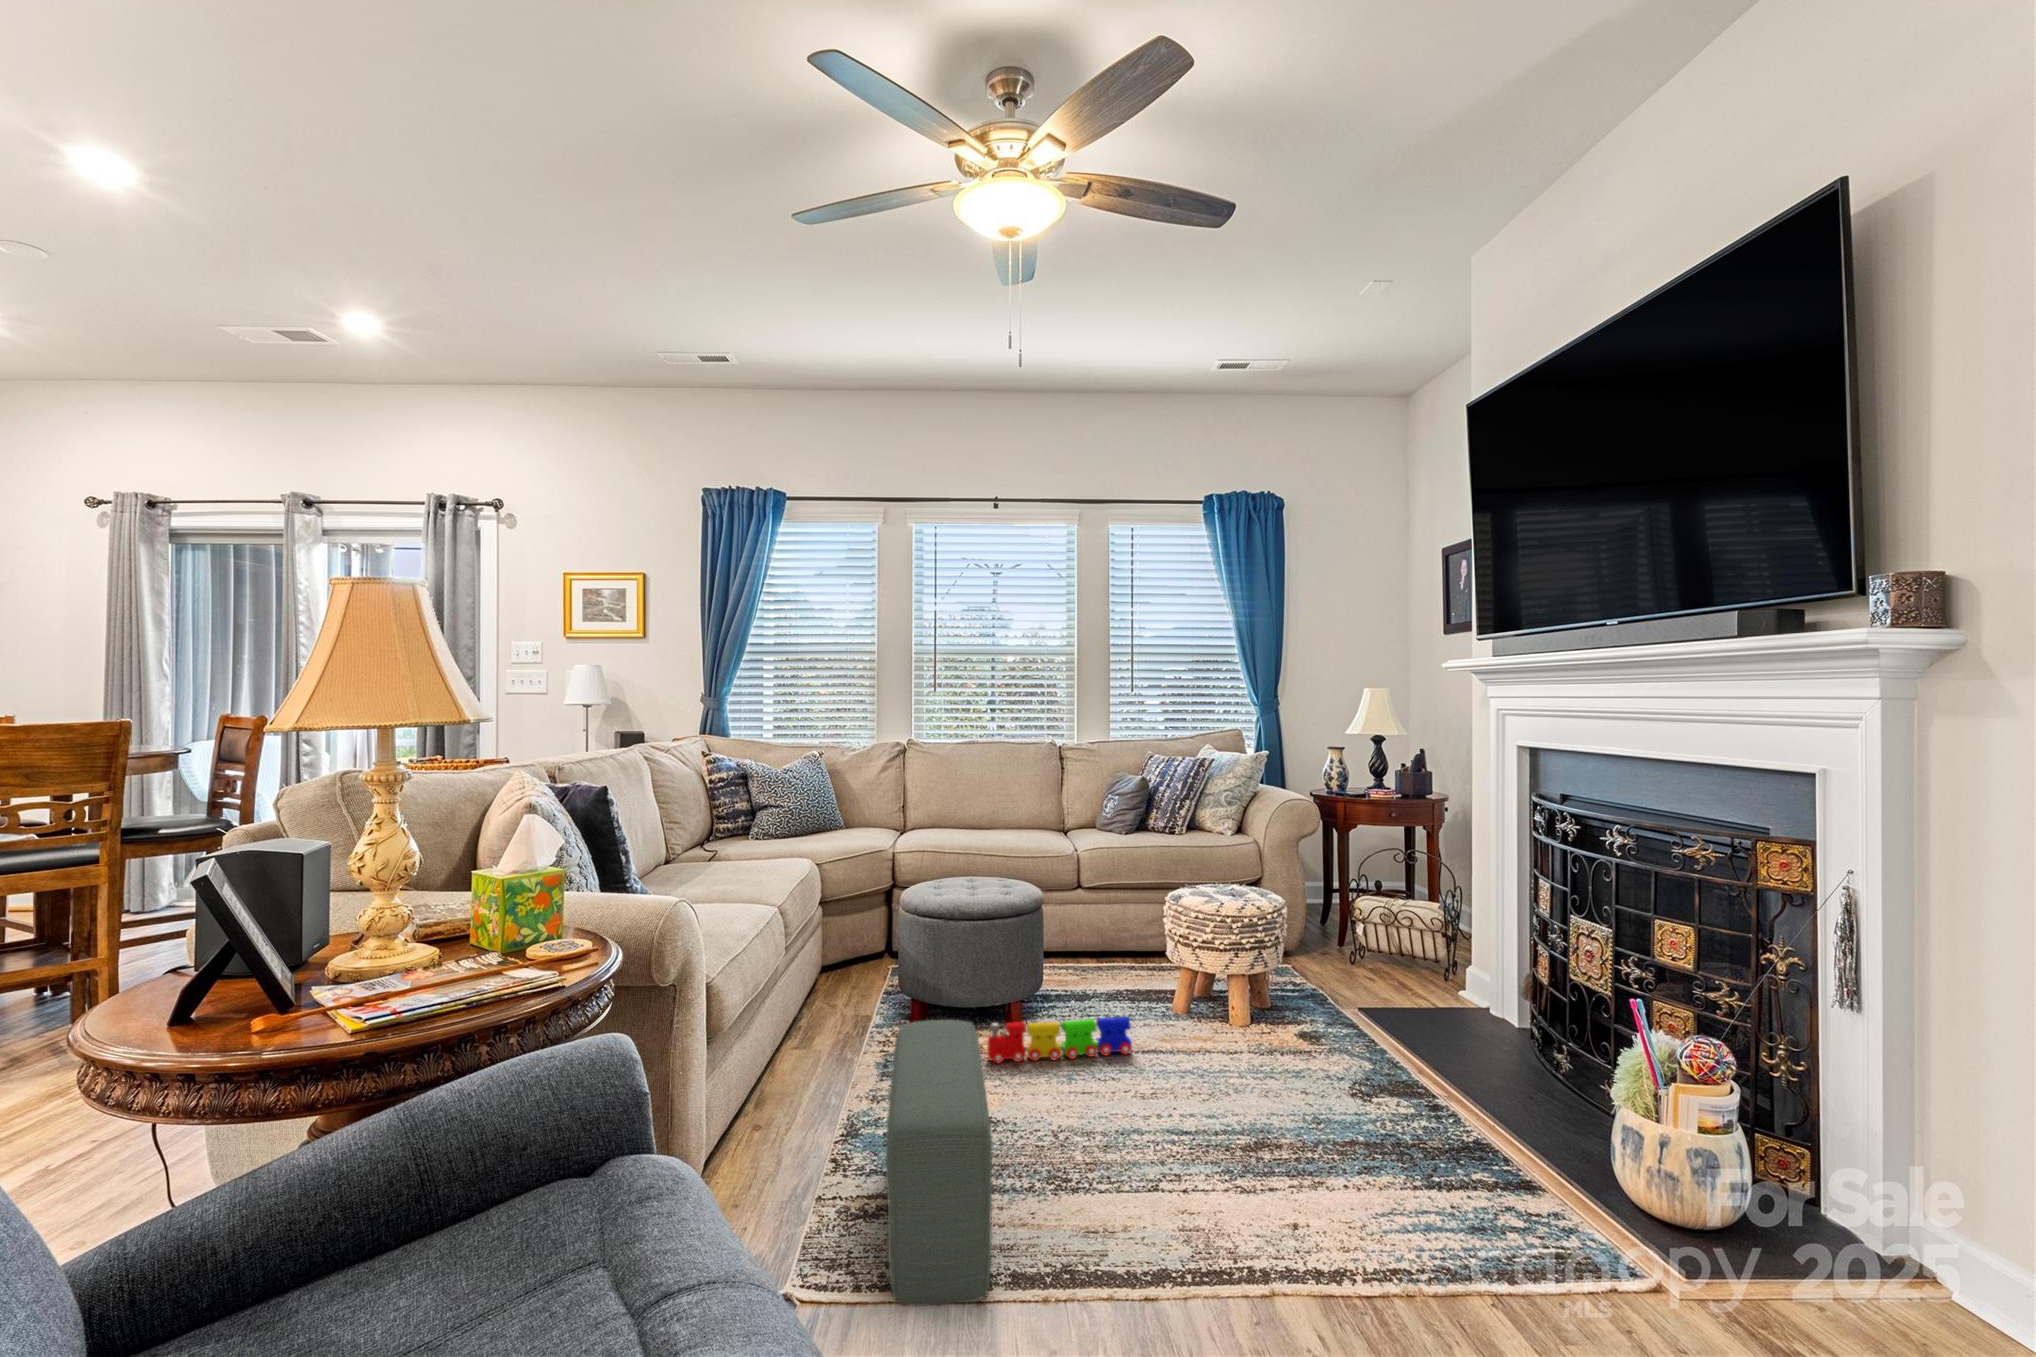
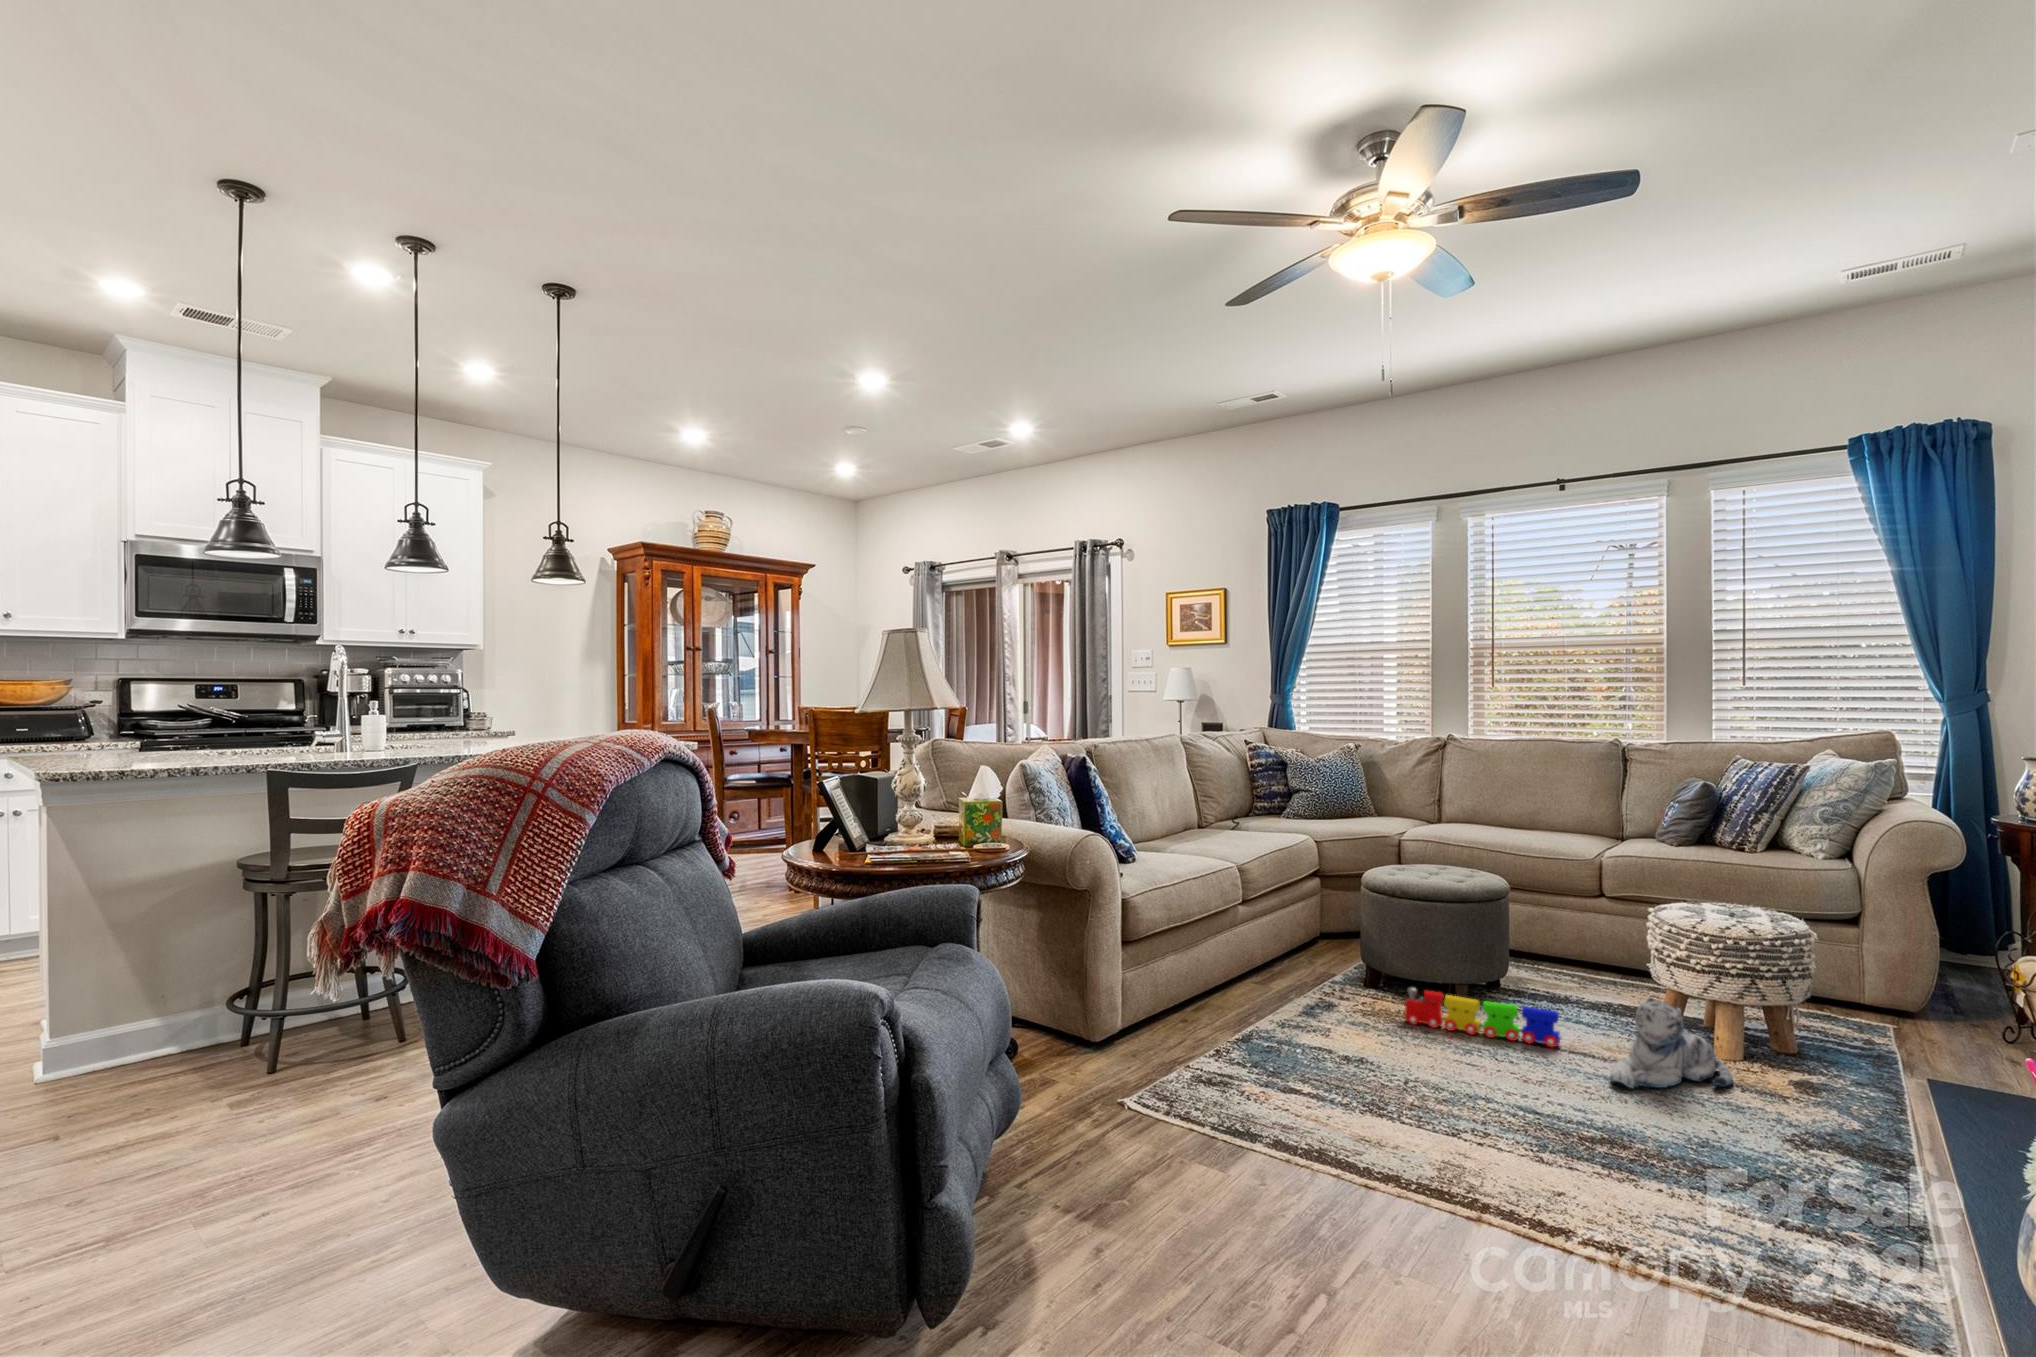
plush toy: none [1190,988,1271,1081] -> present [1610,998,1732,1089]
pouf: present [886,1020,992,1306] -> none [1177,950,1328,1146]

